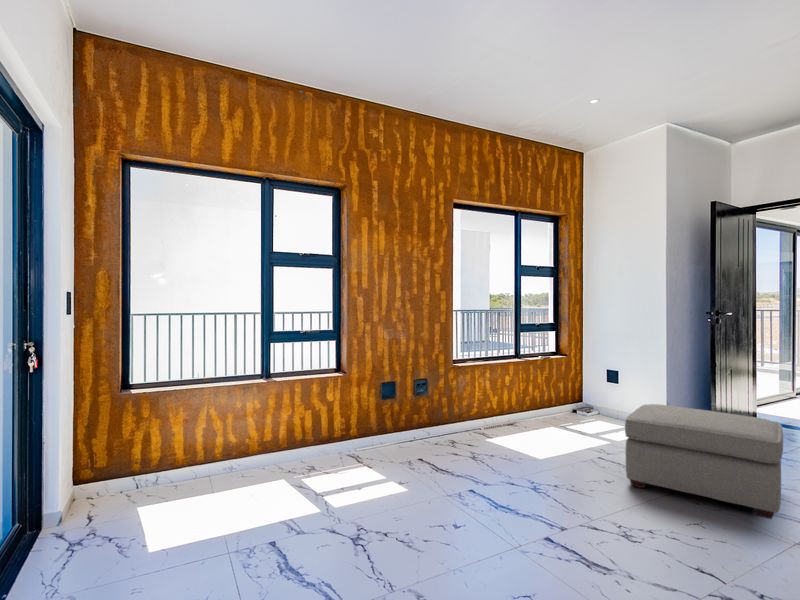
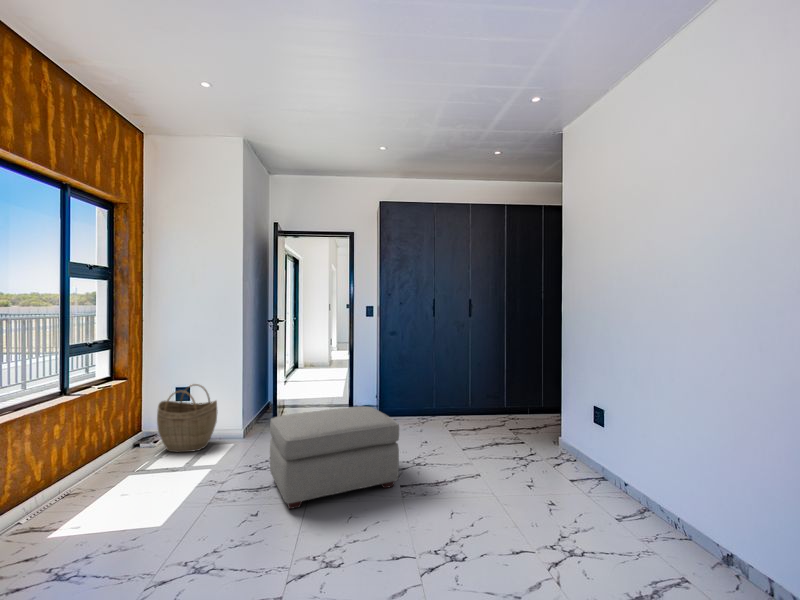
woven basket: none [583,369,635,428] -> present [157,384,218,452]

